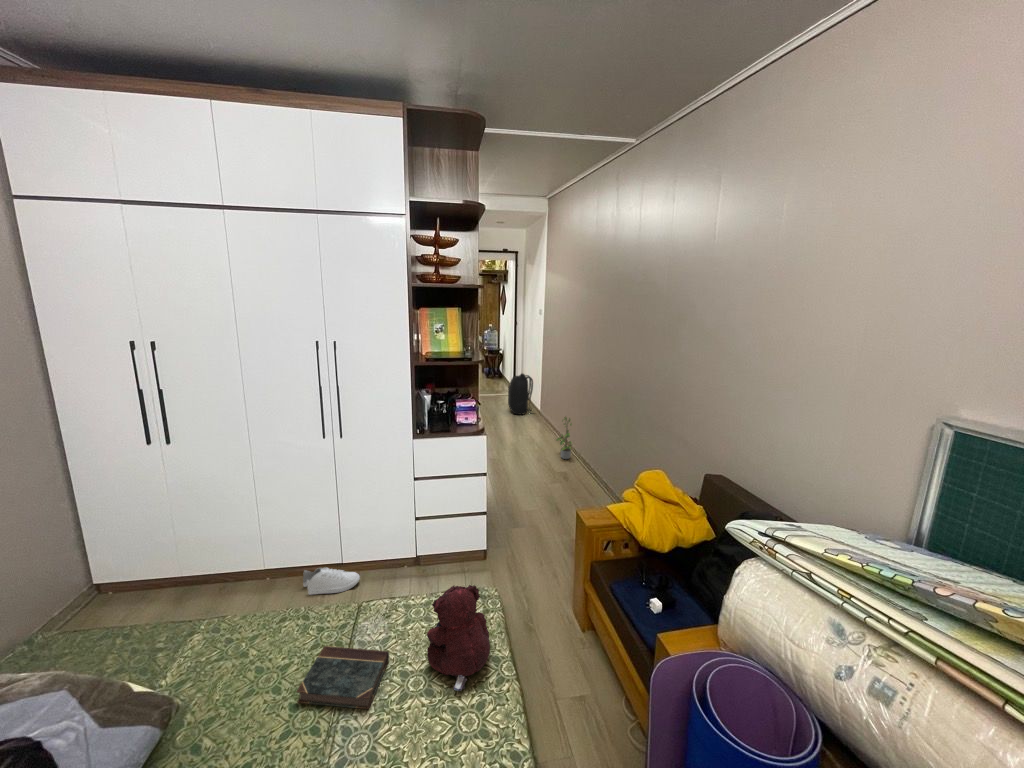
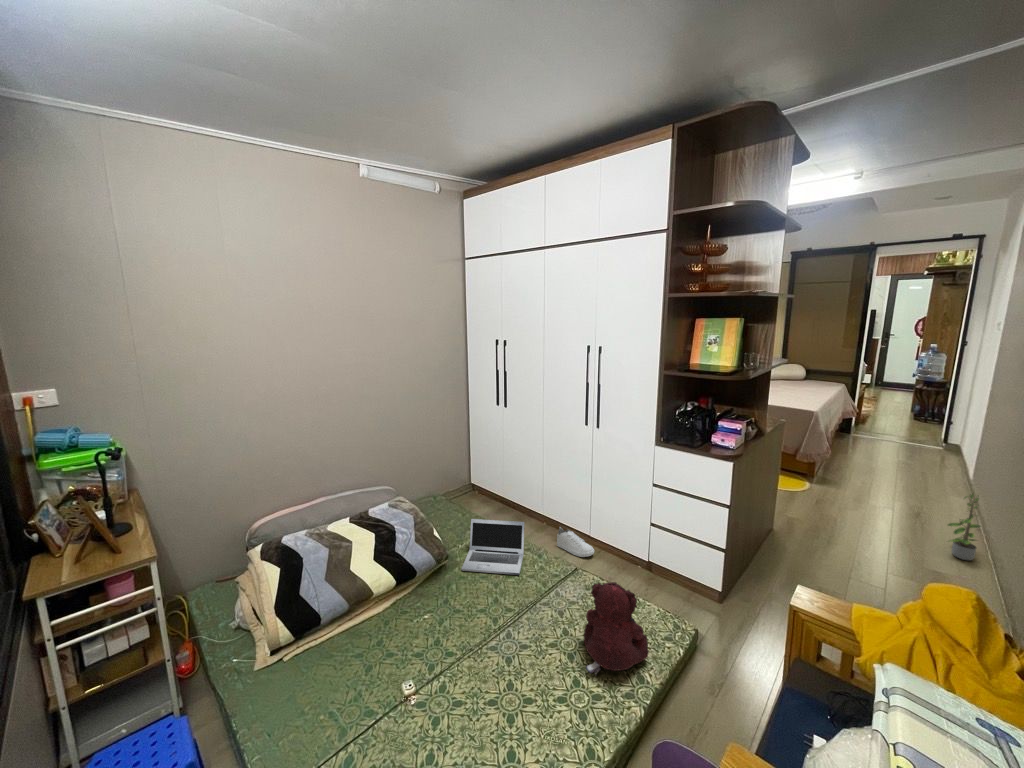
backpack: present [508,374,533,415] -> none [908,420,962,485]
laptop: none [178,587,299,713] -> present [461,519,524,575]
book: present [297,646,389,709] -> none [500,577,565,634]

